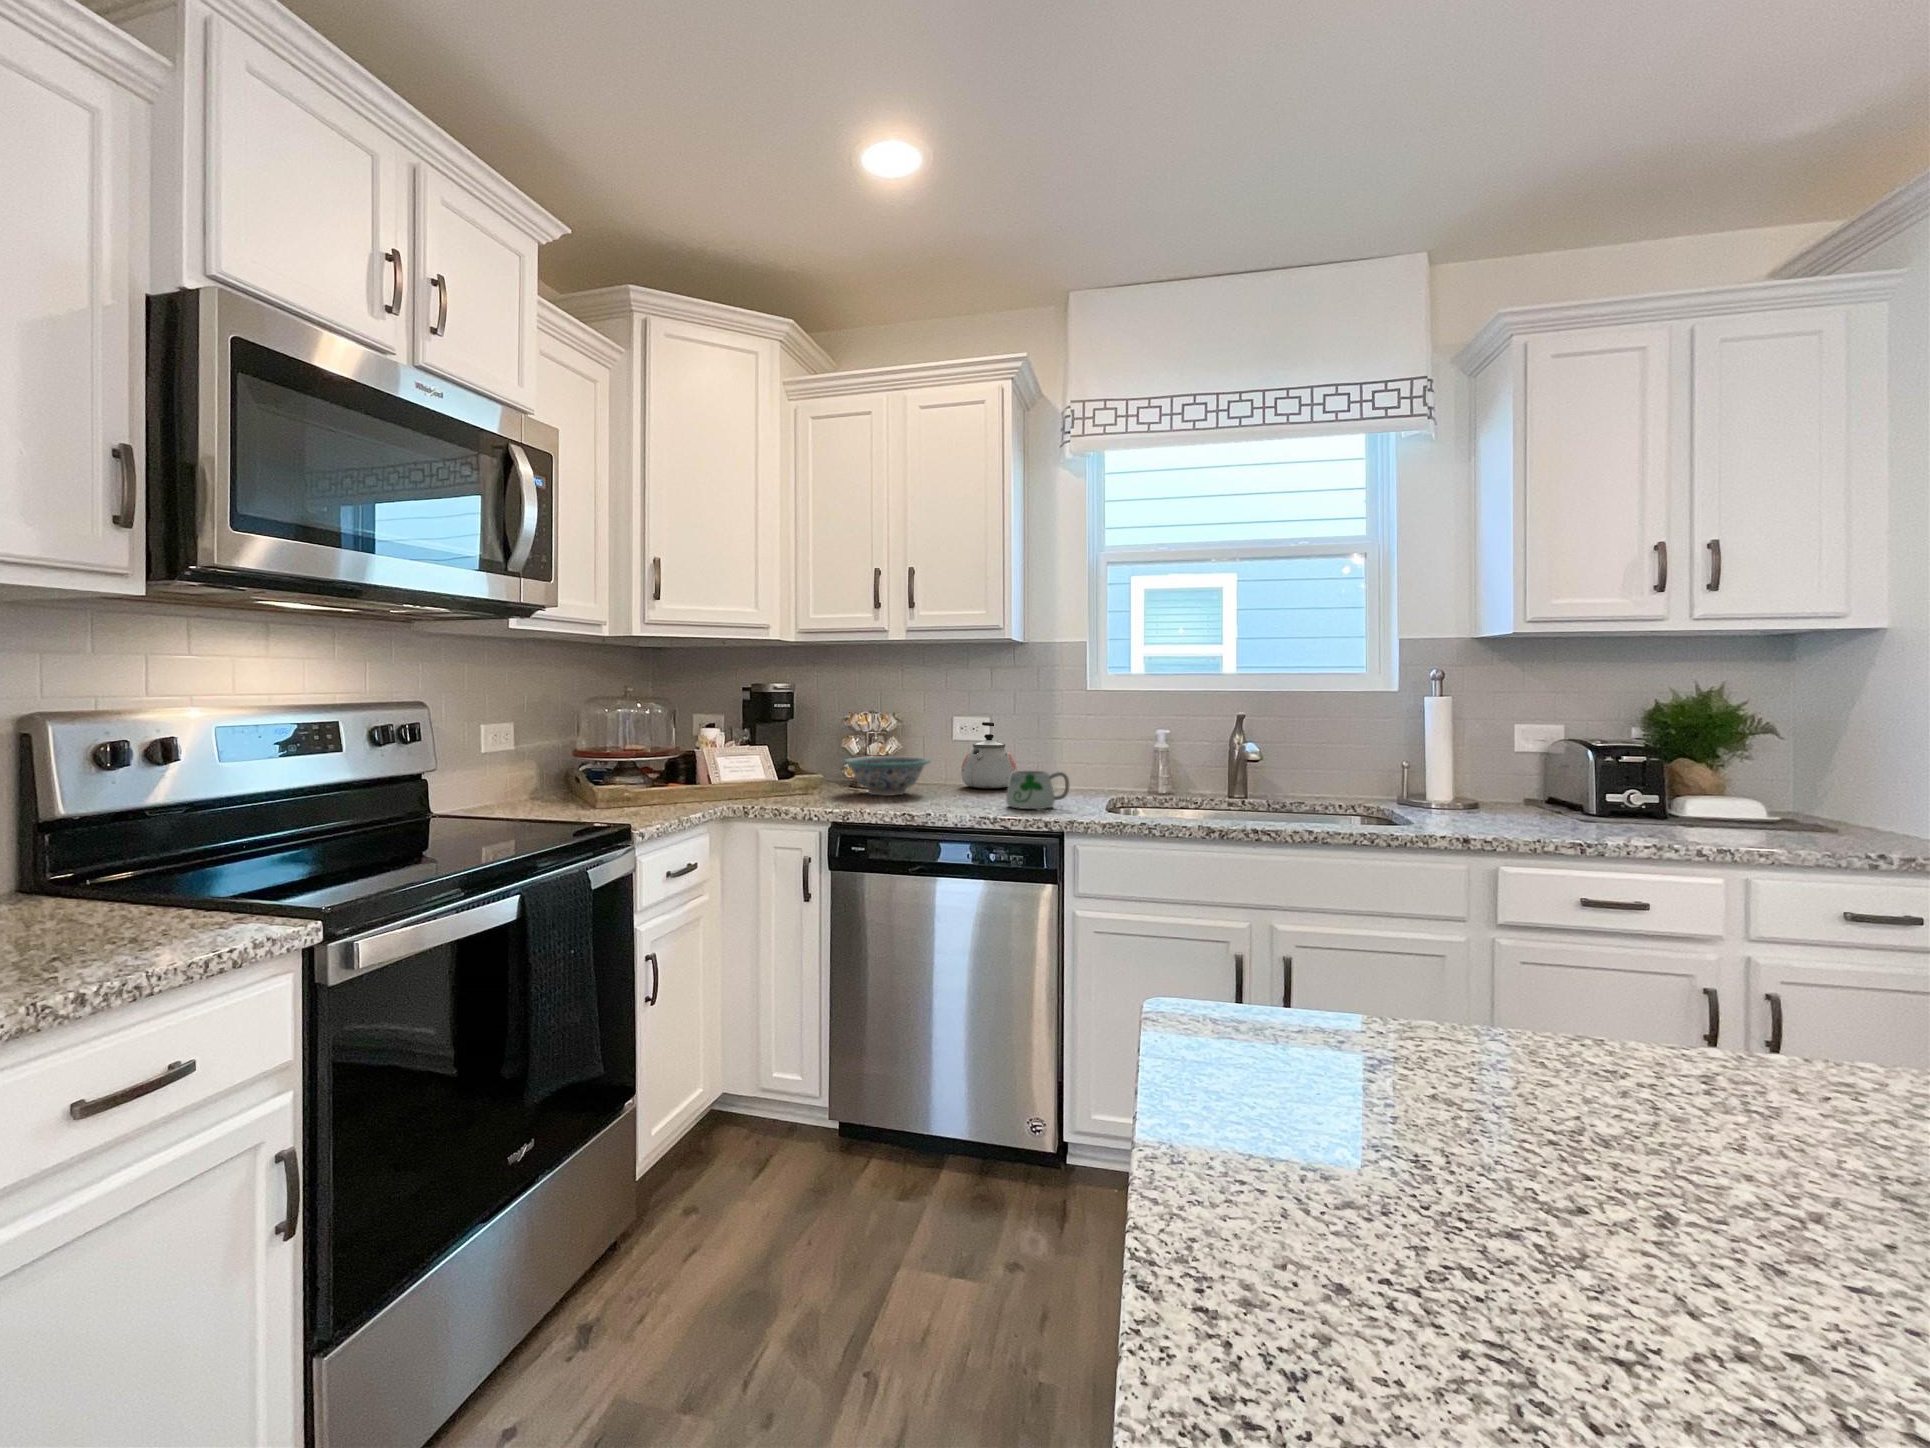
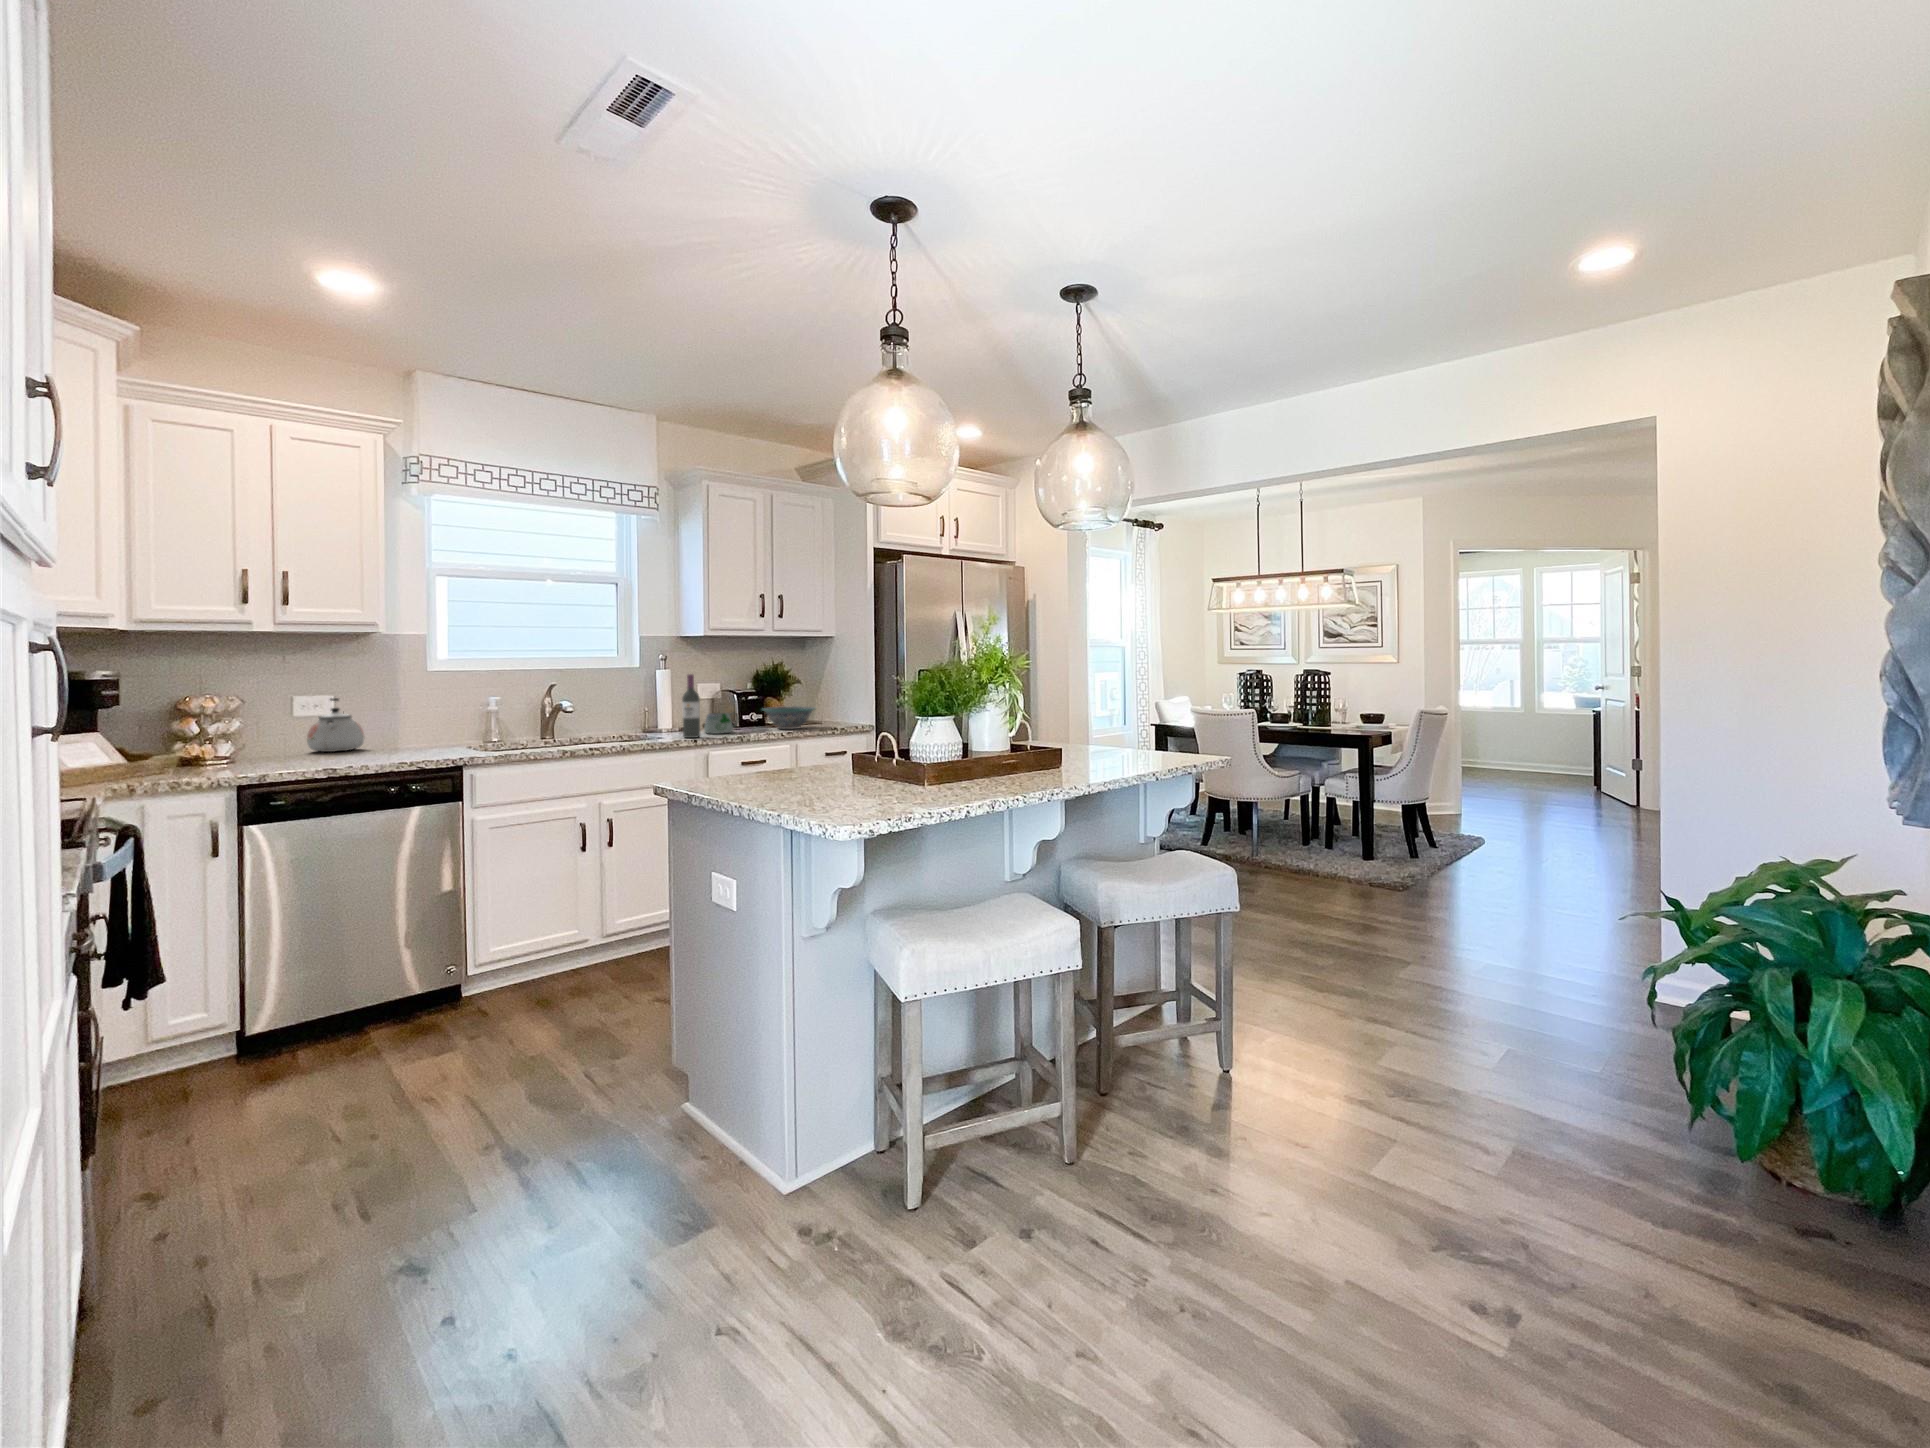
wine bottle: none [1452,704,1490,829] -> present [682,674,700,738]
decorative bowl: present [843,756,930,796] -> present [763,706,815,729]
mug: present [1006,771,1069,811] -> present [704,712,739,734]

